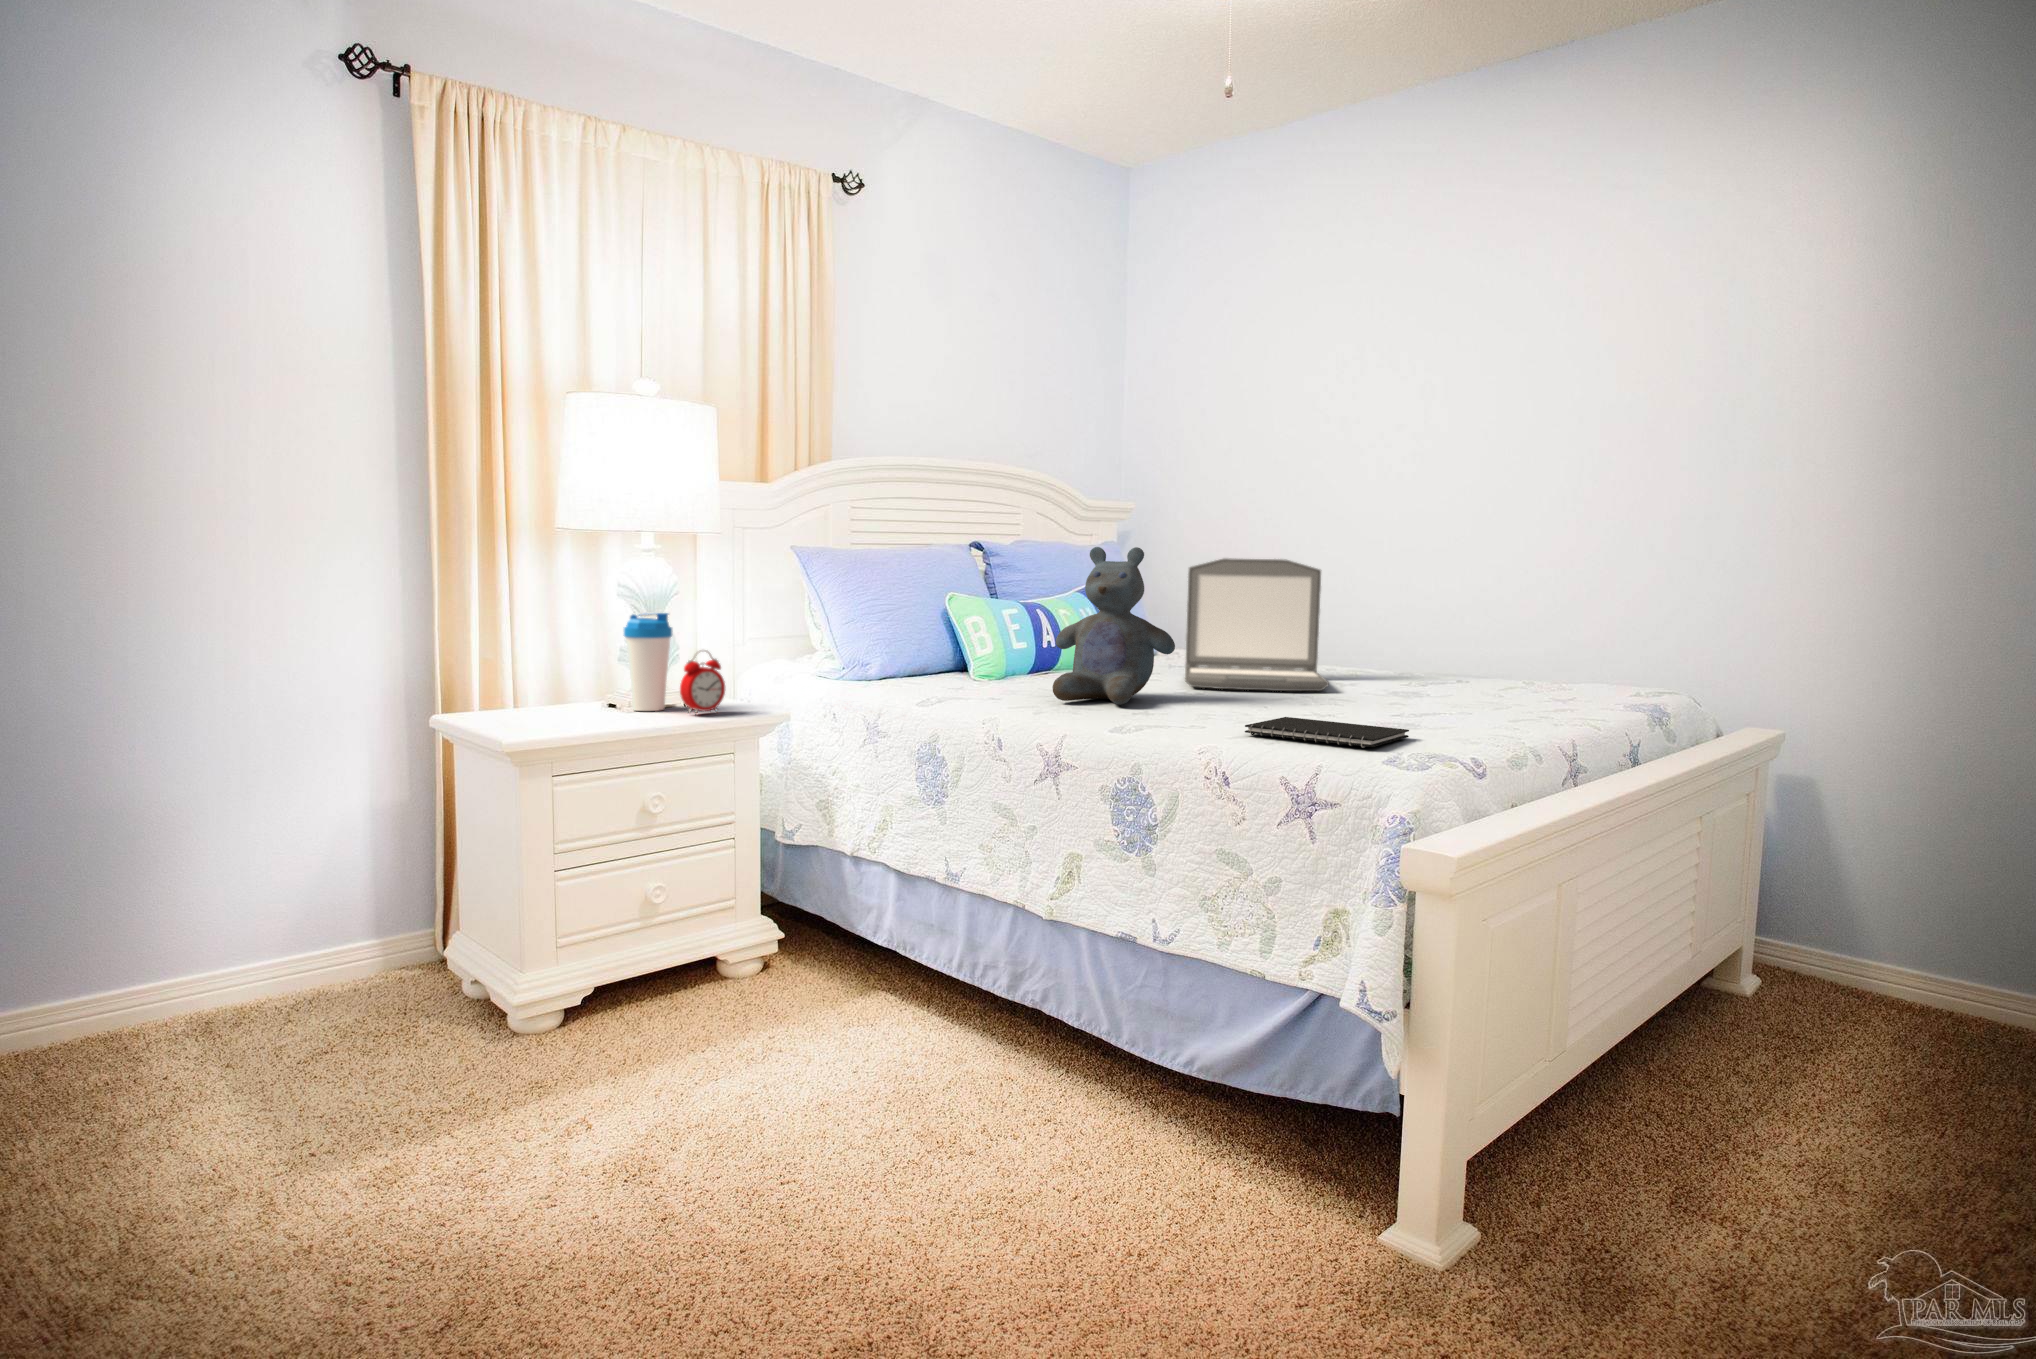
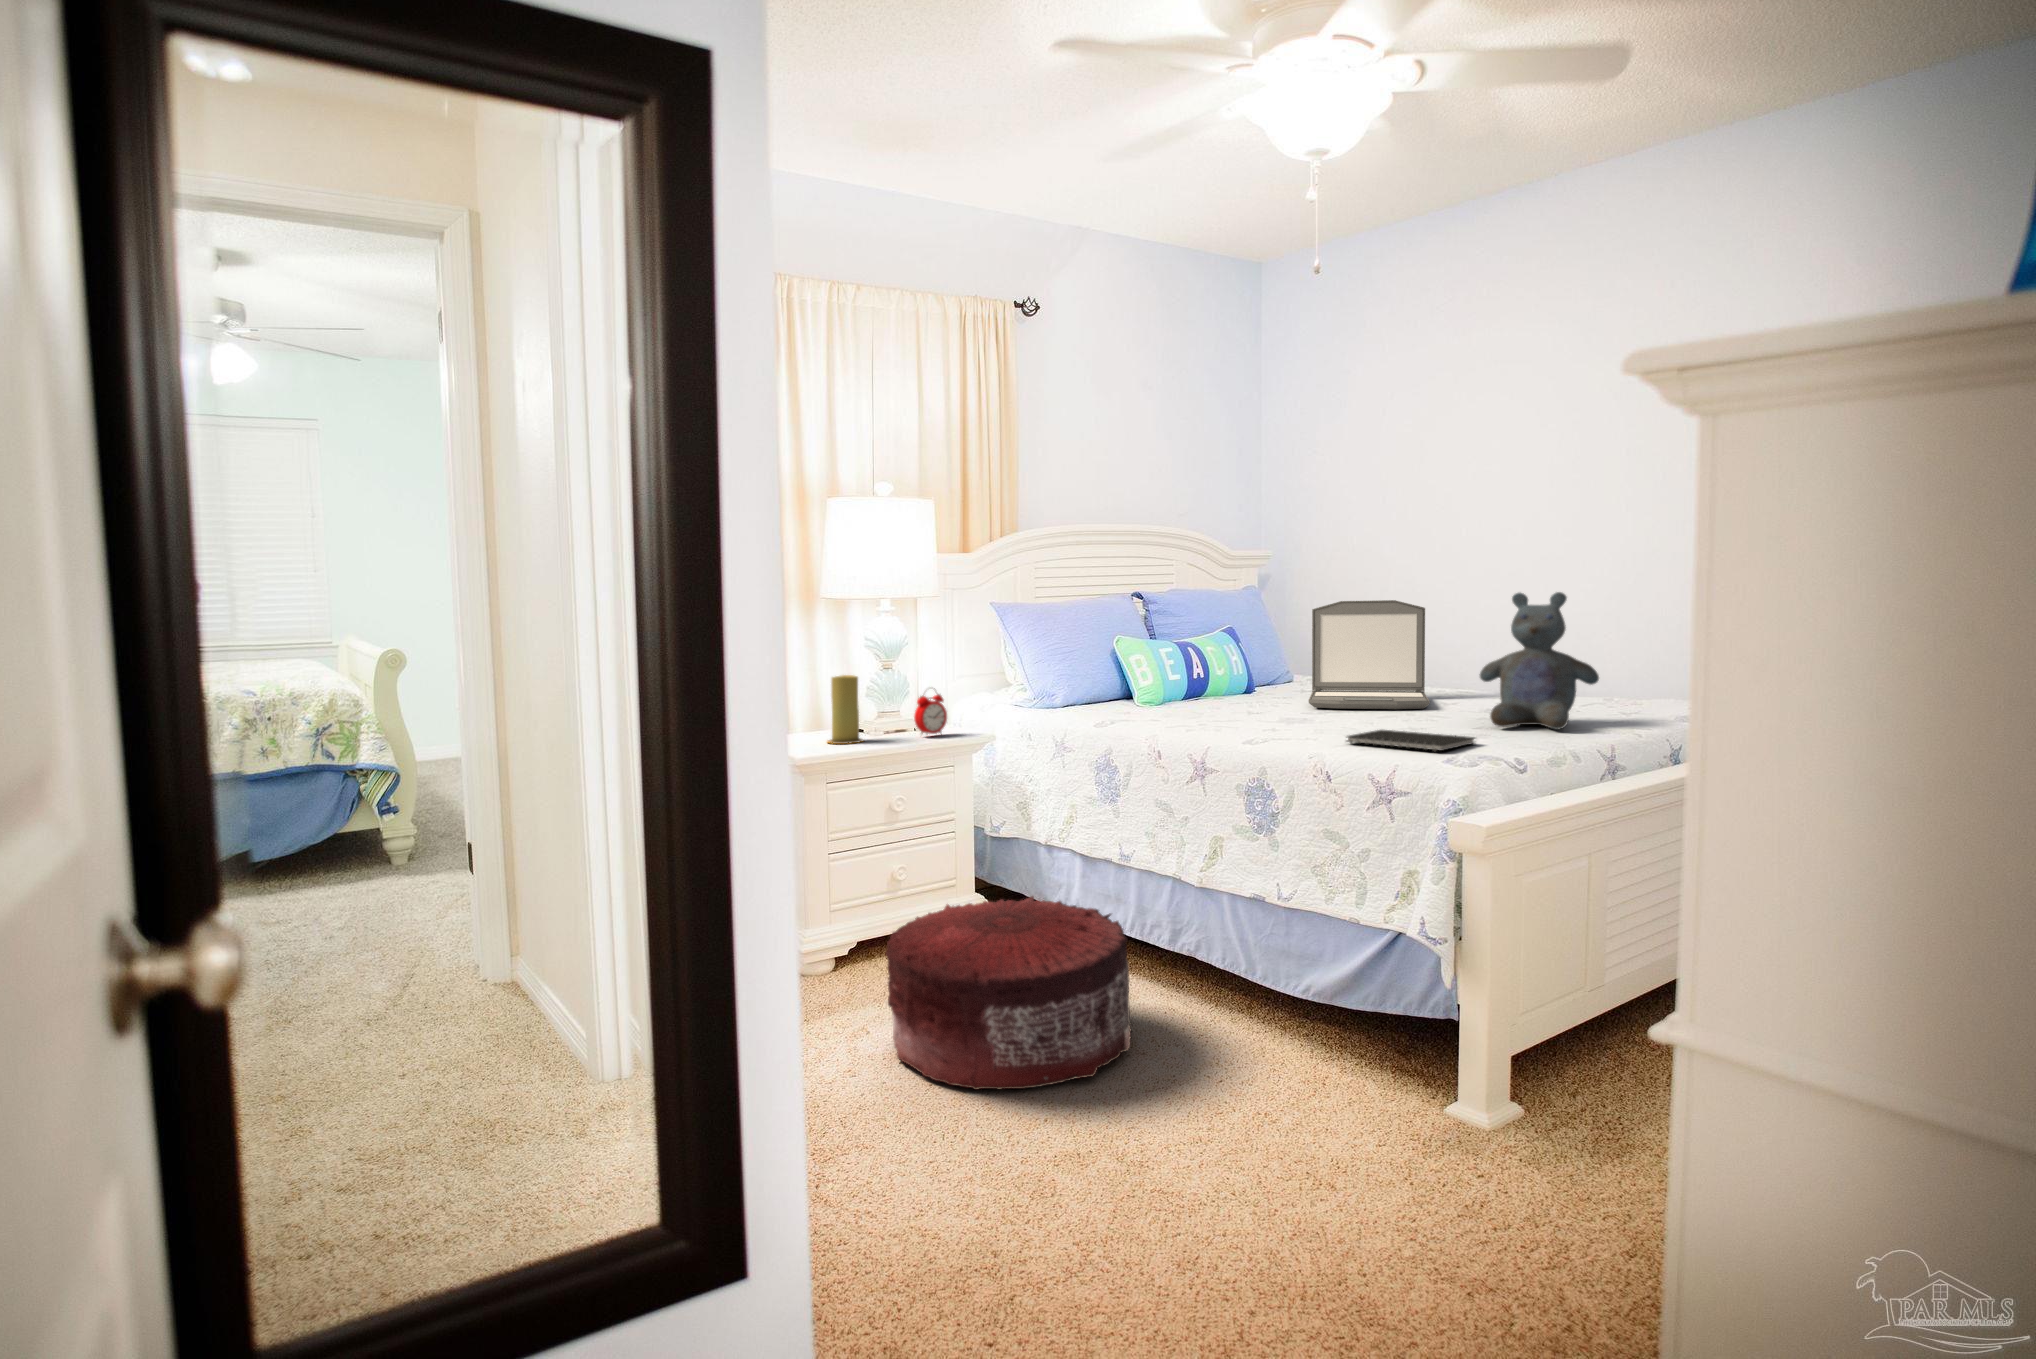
stuffed bear: present [1053,547,1175,705] -> present [1480,592,1599,729]
water bottle: present [624,613,672,711] -> none [871,660,907,735]
candle: none [555,630,609,722] -> present [827,675,863,744]
pouf: none [604,933,958,1235] -> present [886,896,1131,1089]

